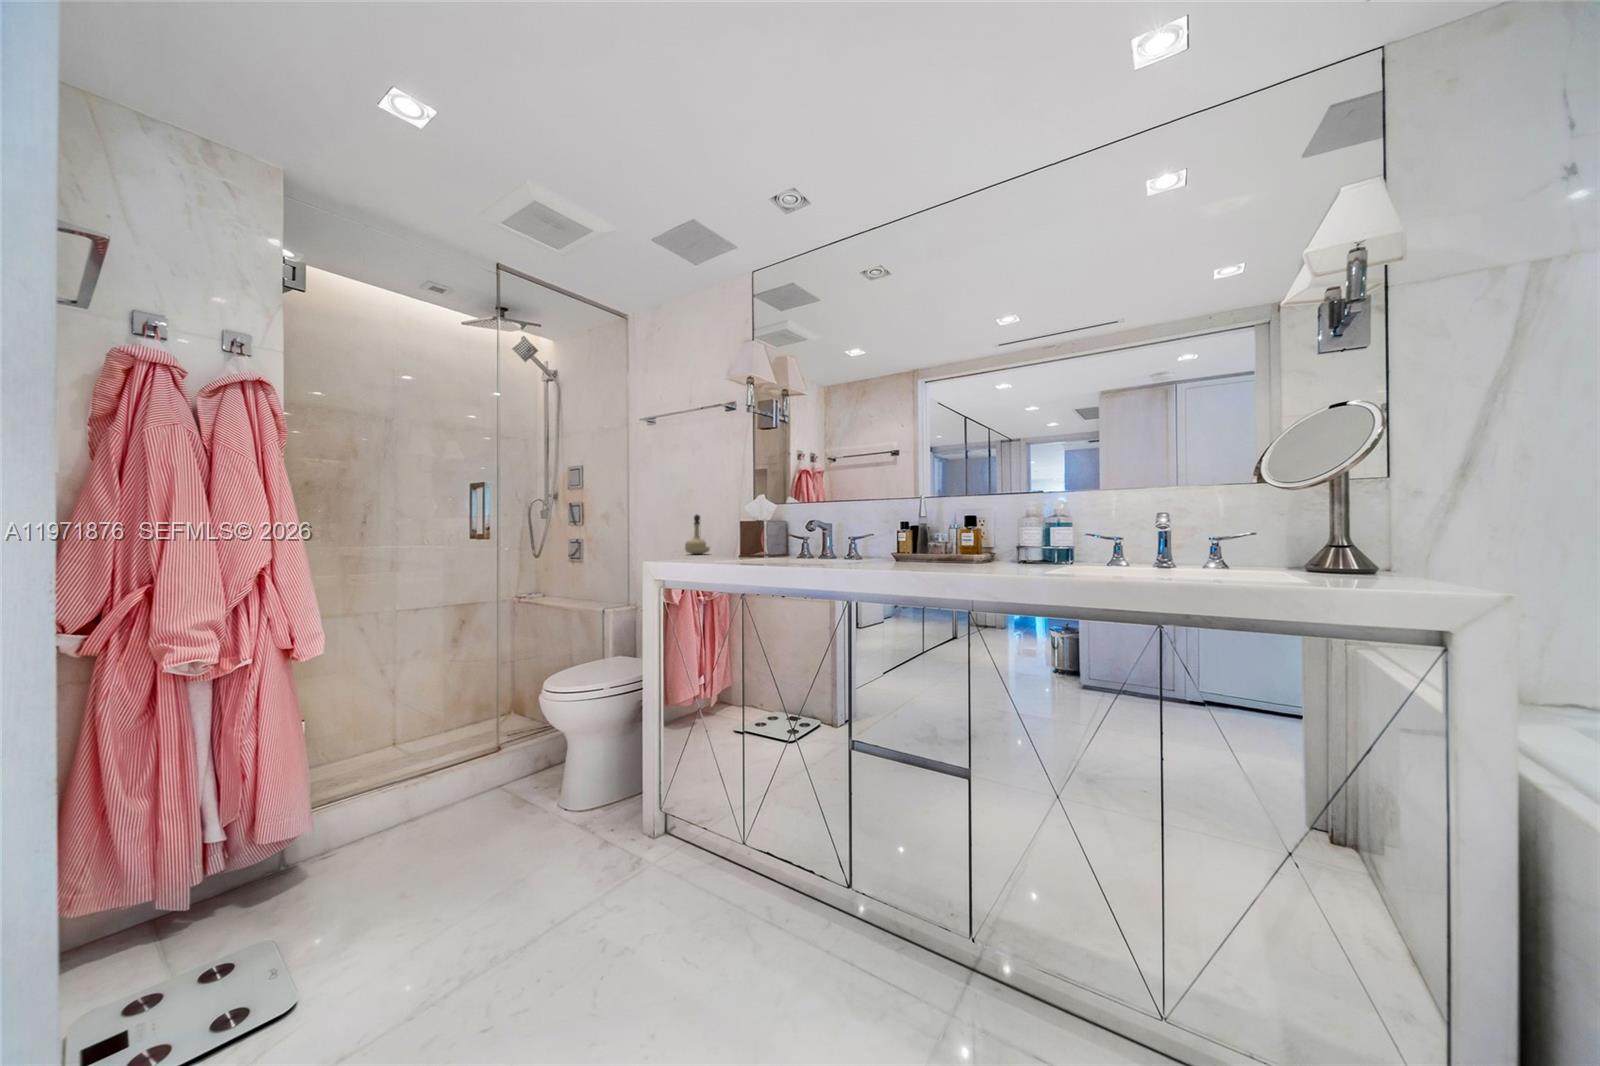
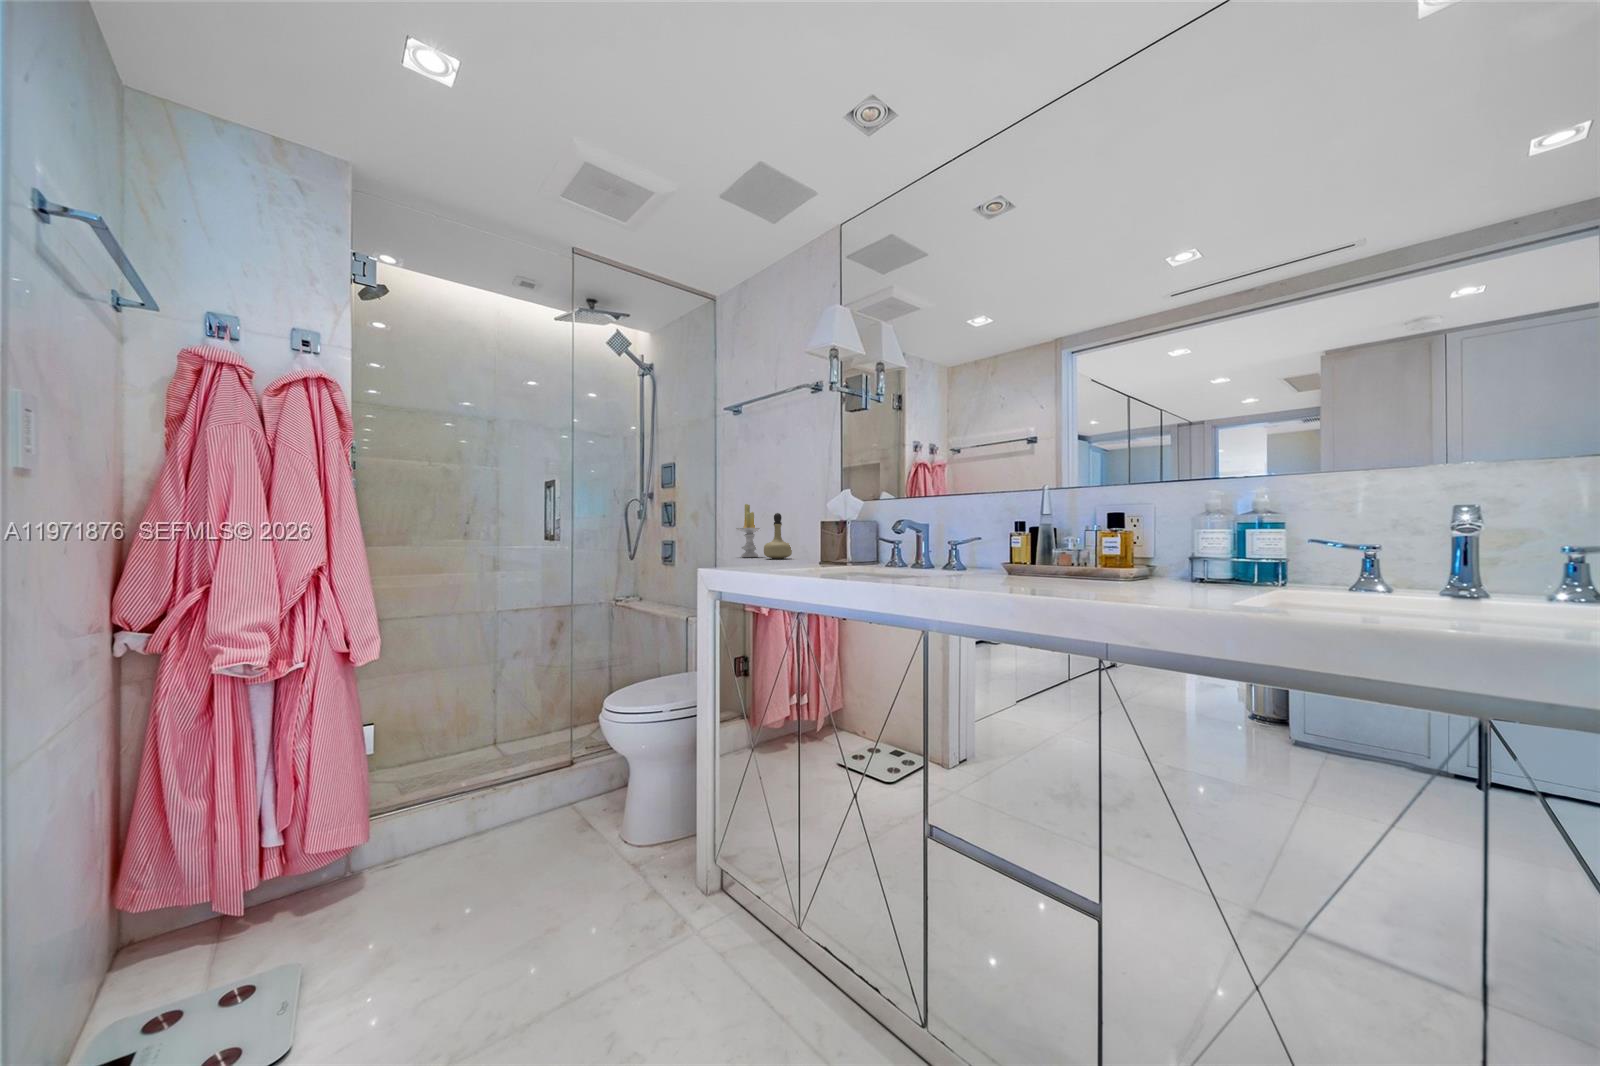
candle: none [657,506,682,554] -> present [736,504,760,557]

